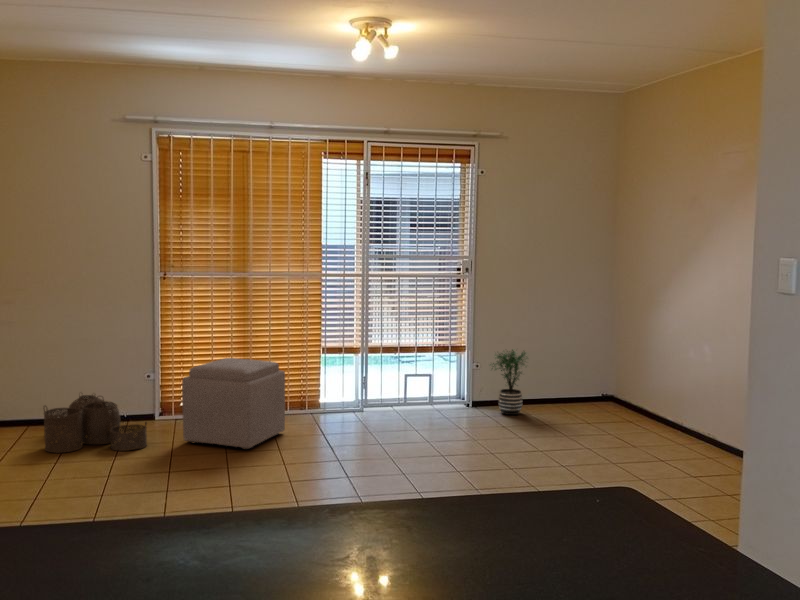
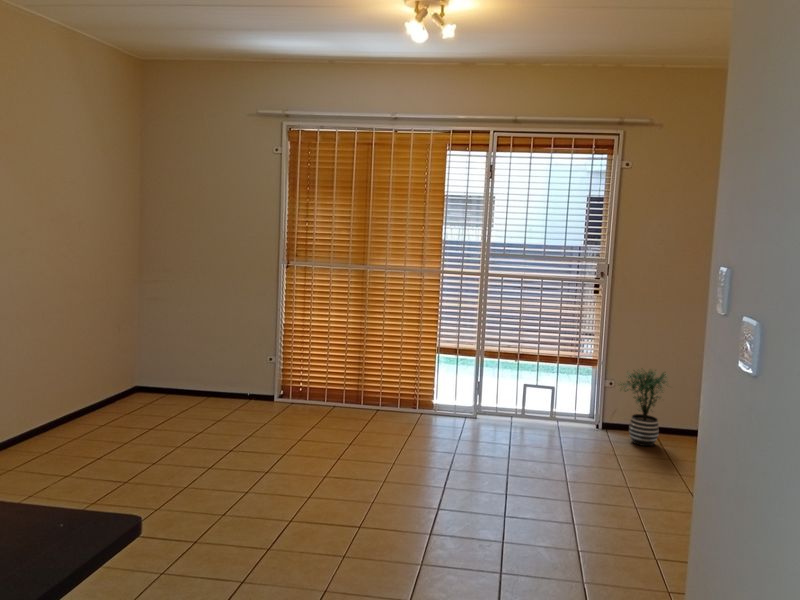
ottoman: present [182,358,285,450] -> none [270,348,378,445]
woven basket: present [43,395,147,453] -> none [150,367,239,428]

